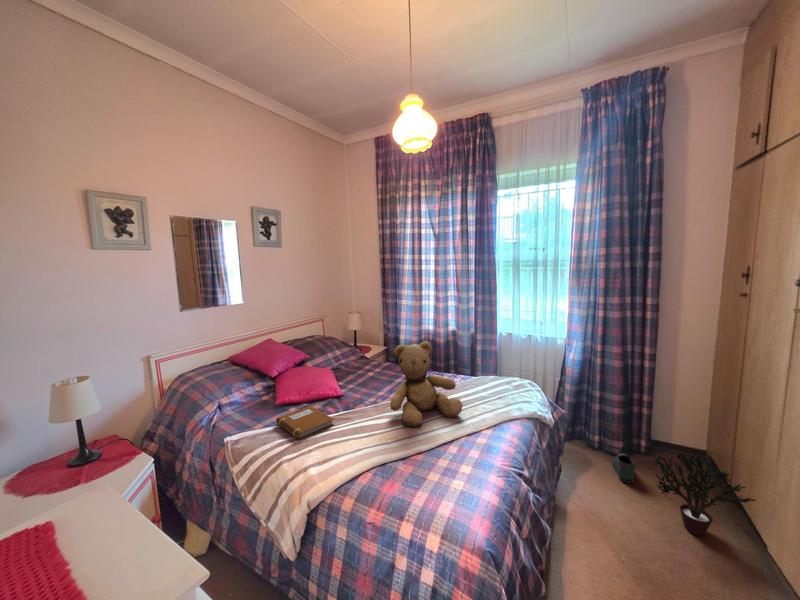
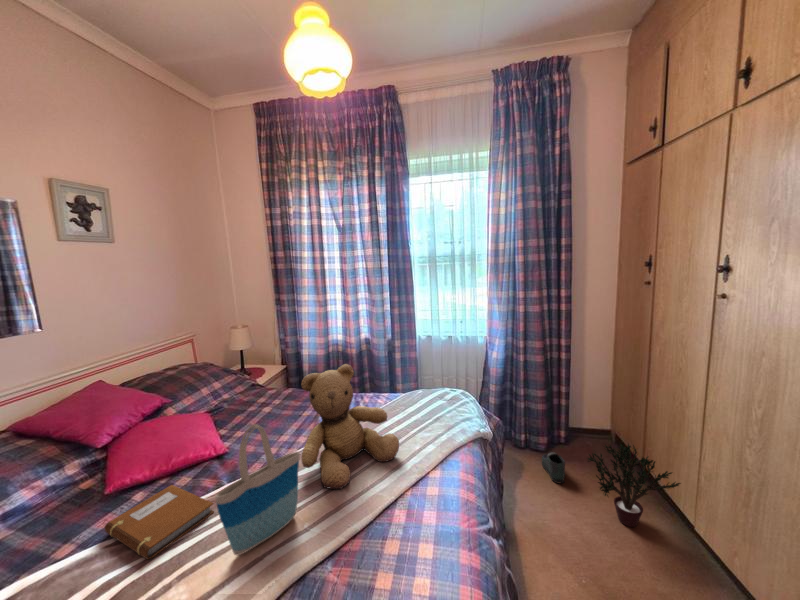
tote bag: none [337,368,388,448] -> present [215,424,300,555]

